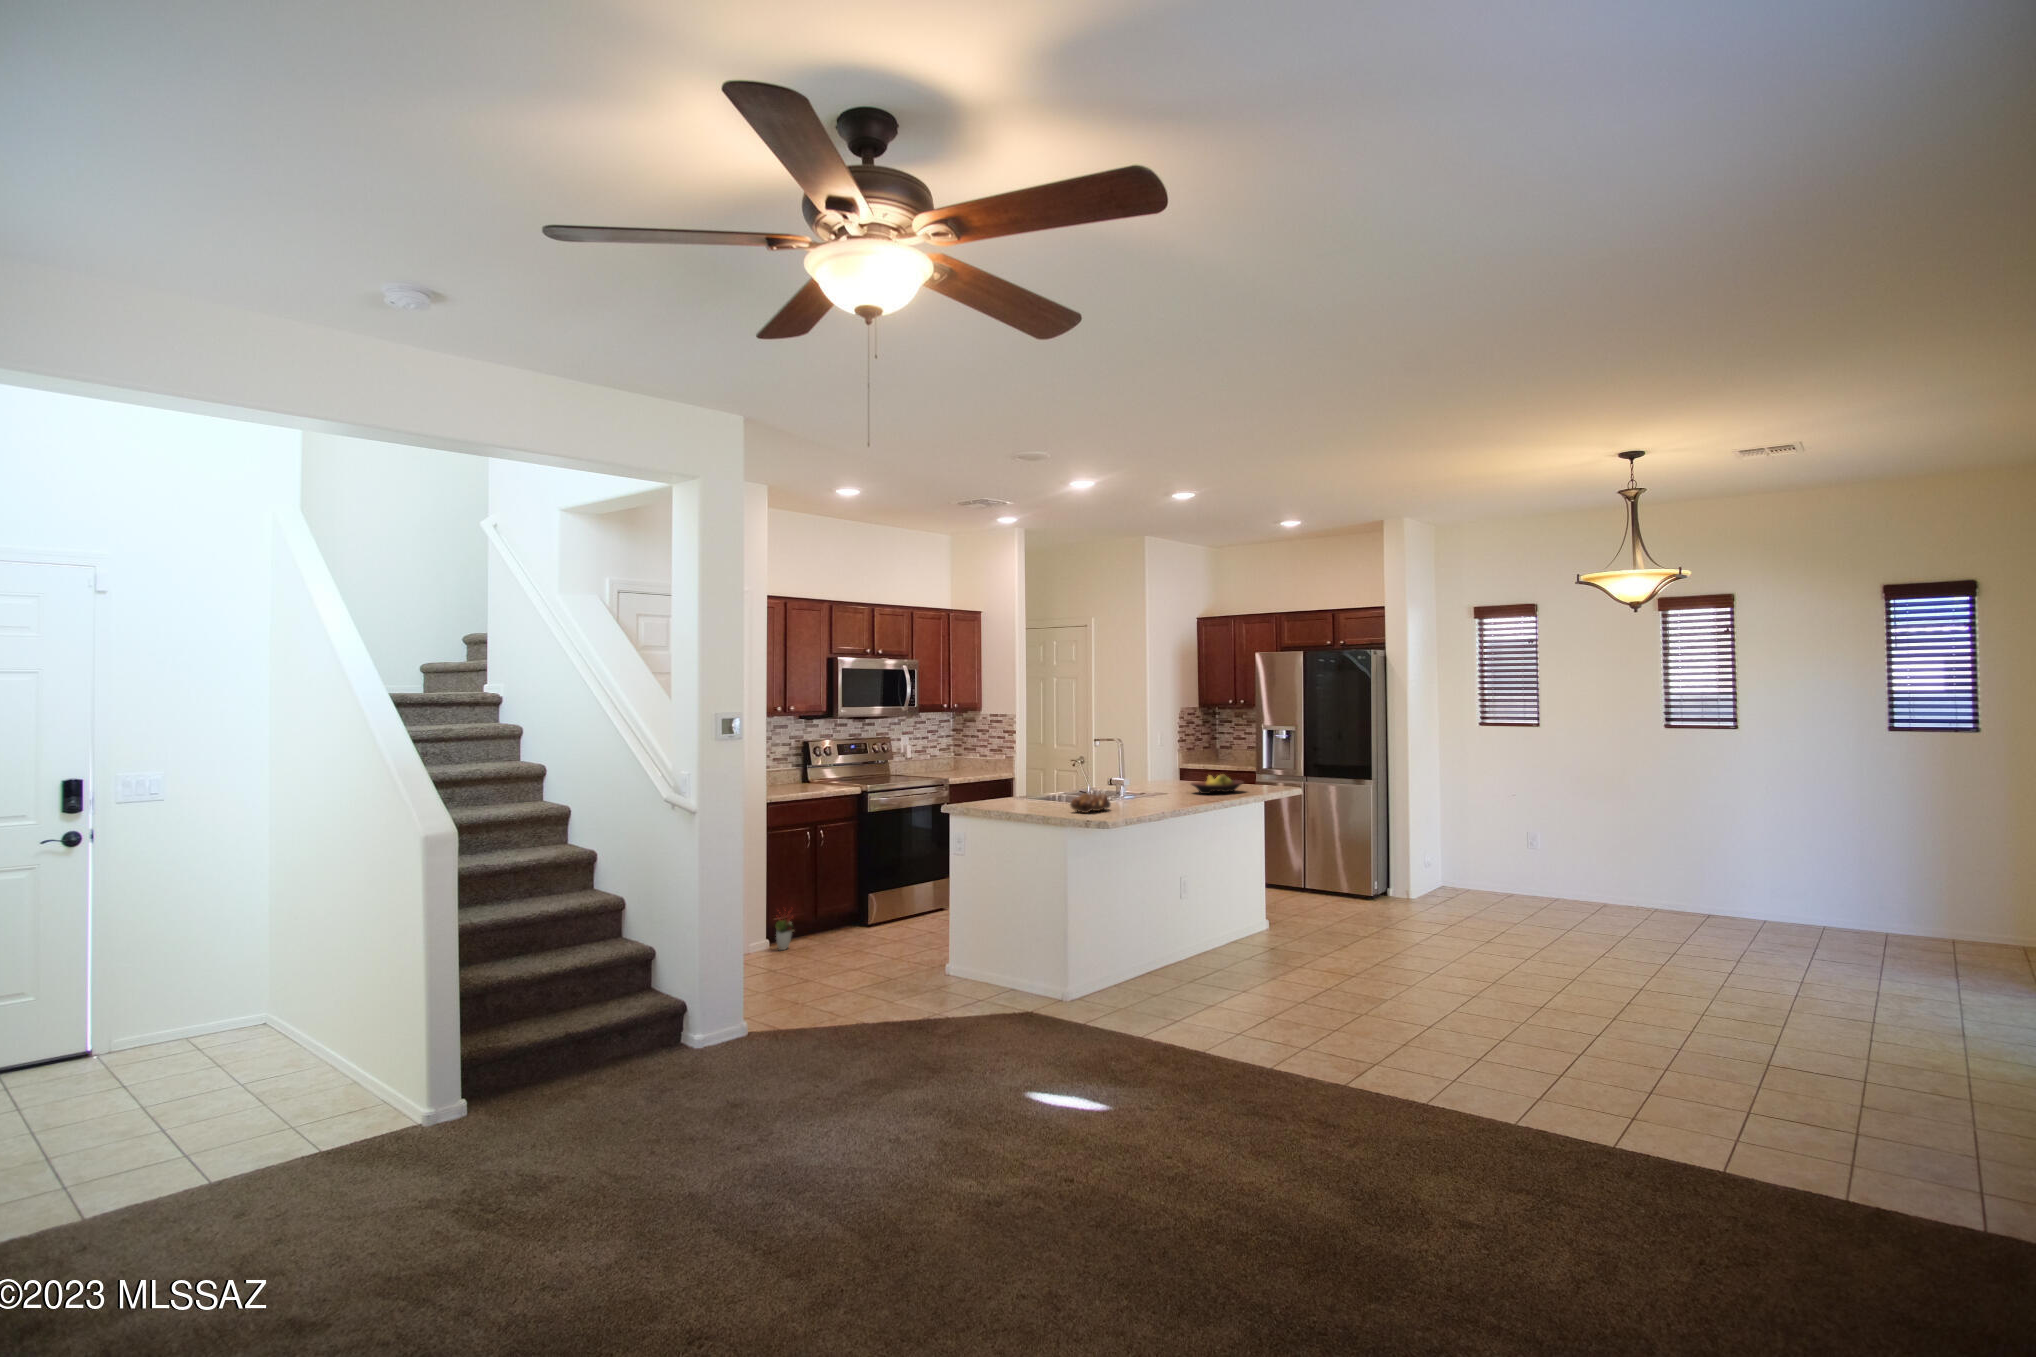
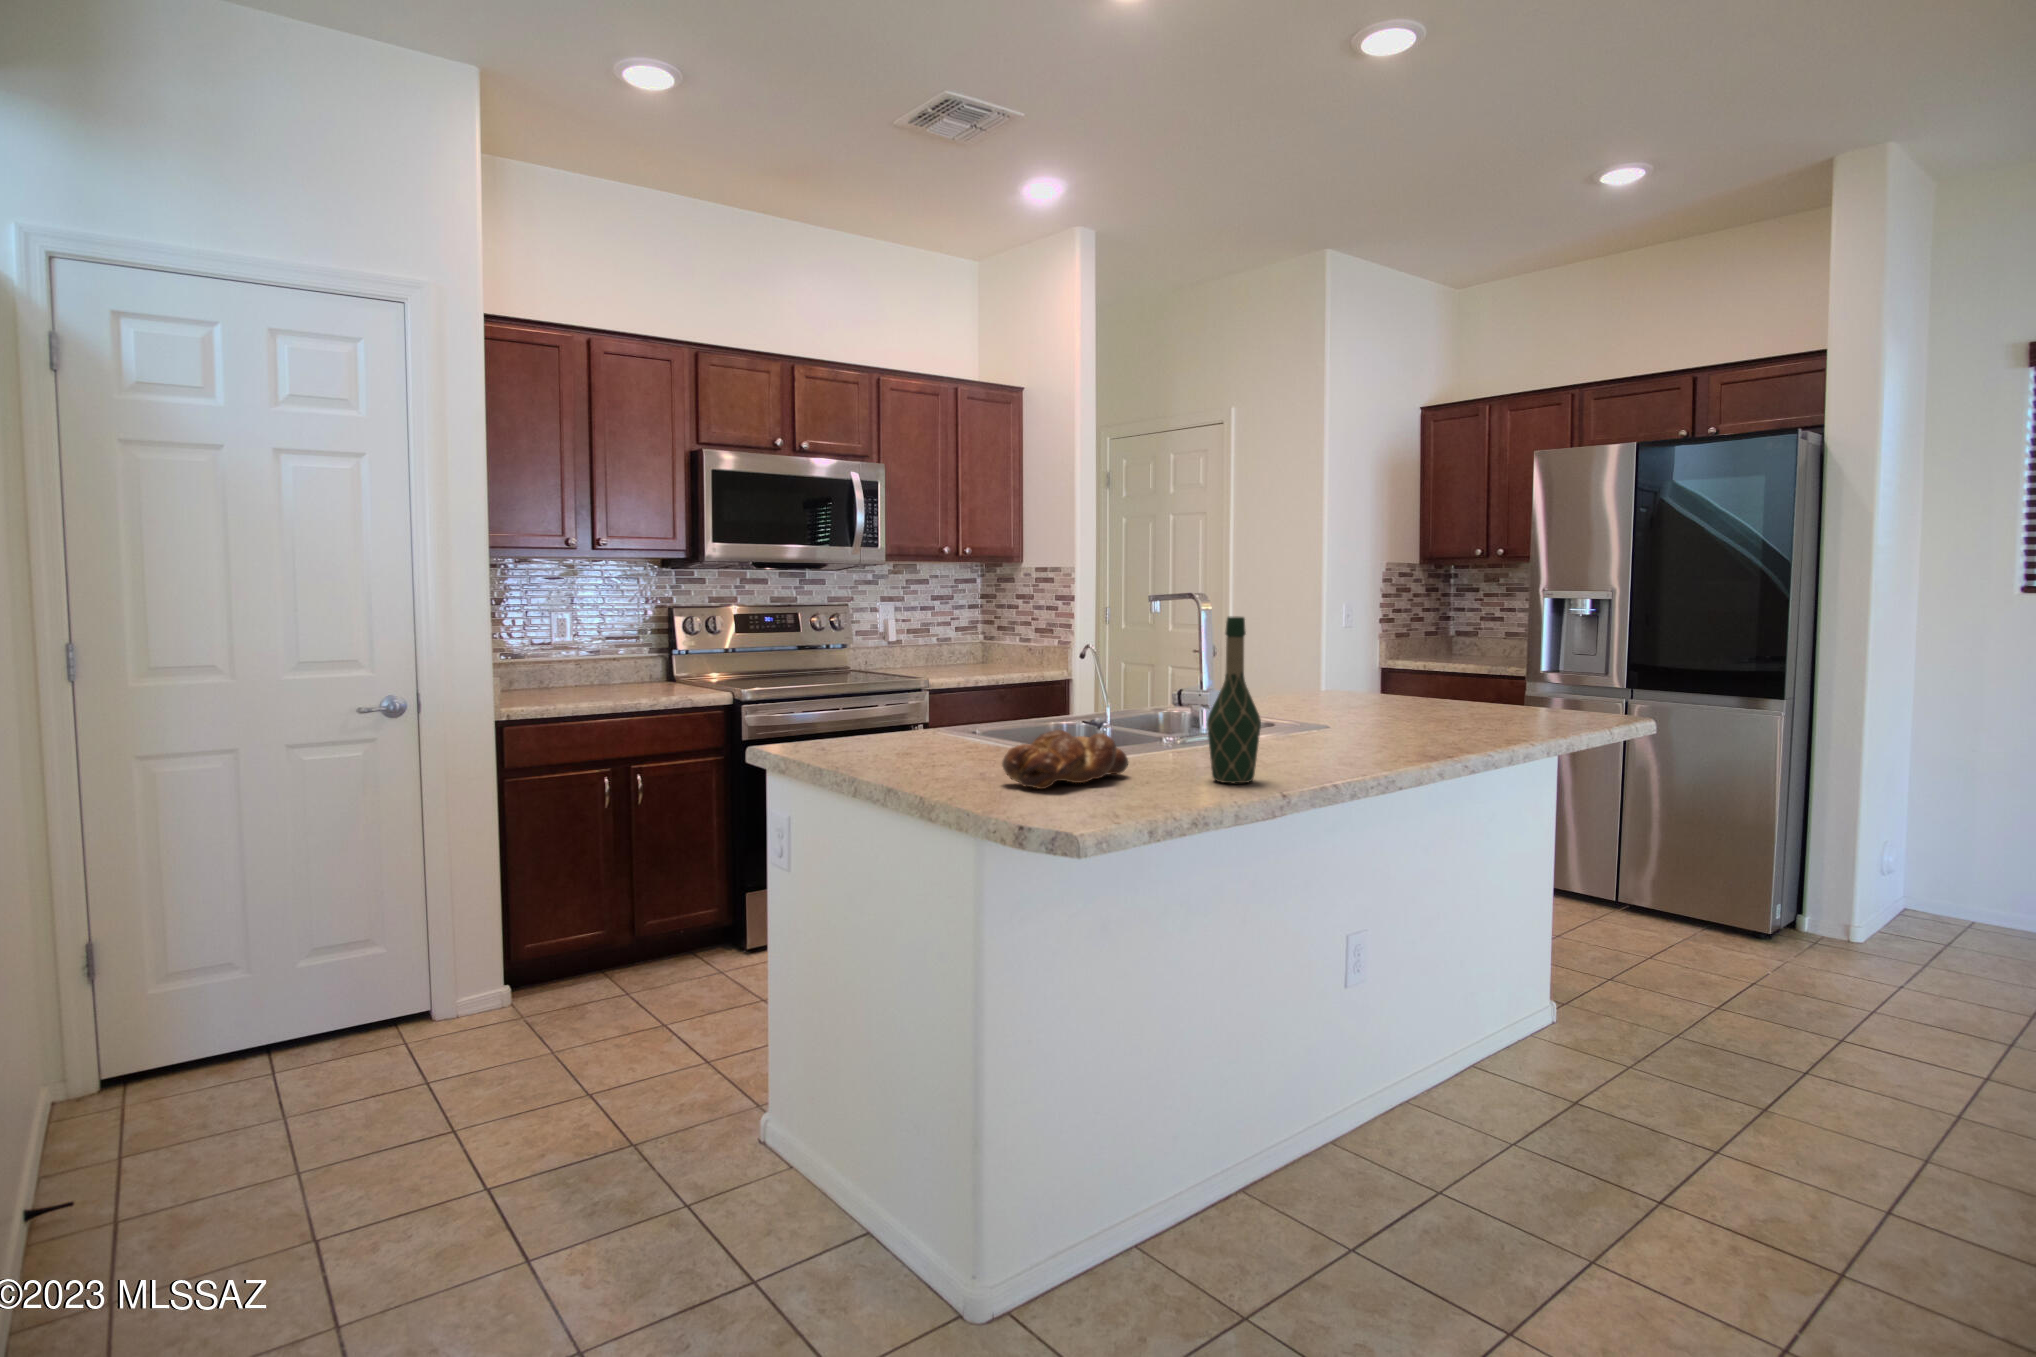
wine bottle: none [1139,751,1158,810] -> present [1207,617,1261,784]
fruit bowl: present [1191,774,1244,794] -> none [1376,683,1511,730]
decorative plant: present [775,910,794,950] -> none [506,925,553,1010]

